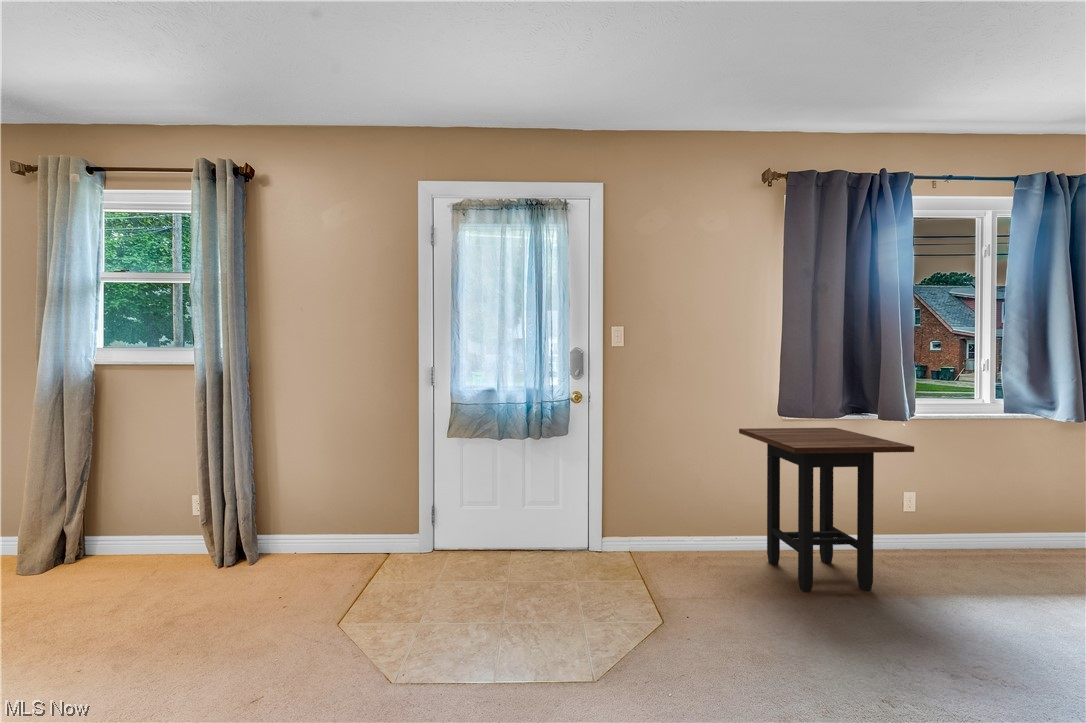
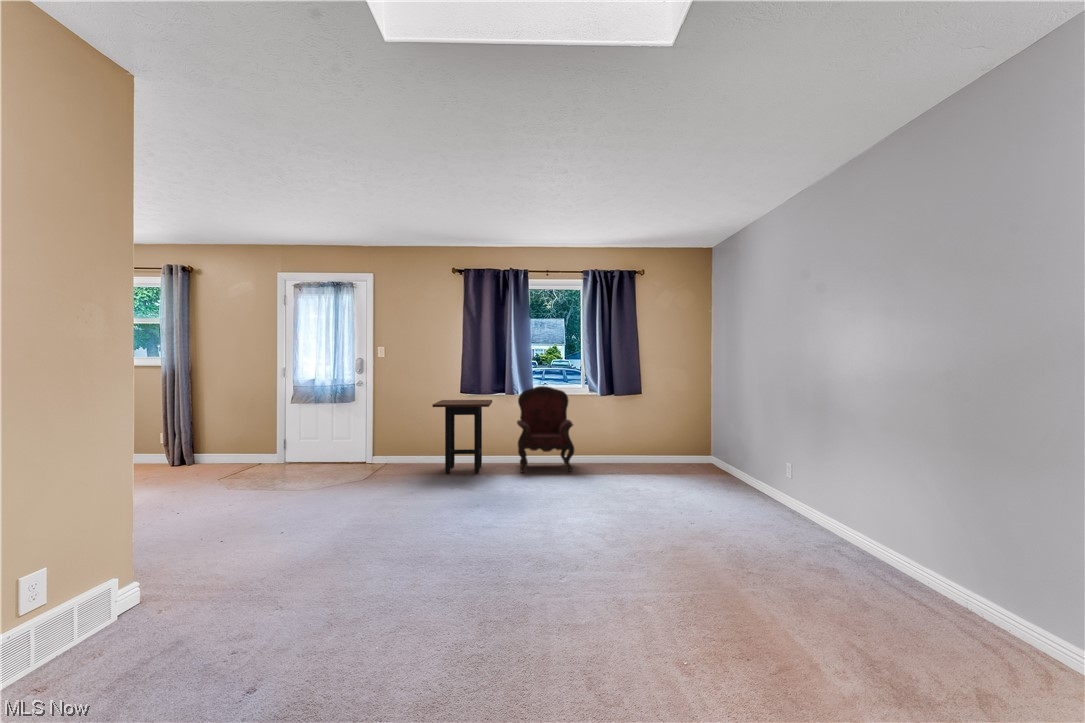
armchair: none [883,401,1063,586] -> present [517,386,575,472]

